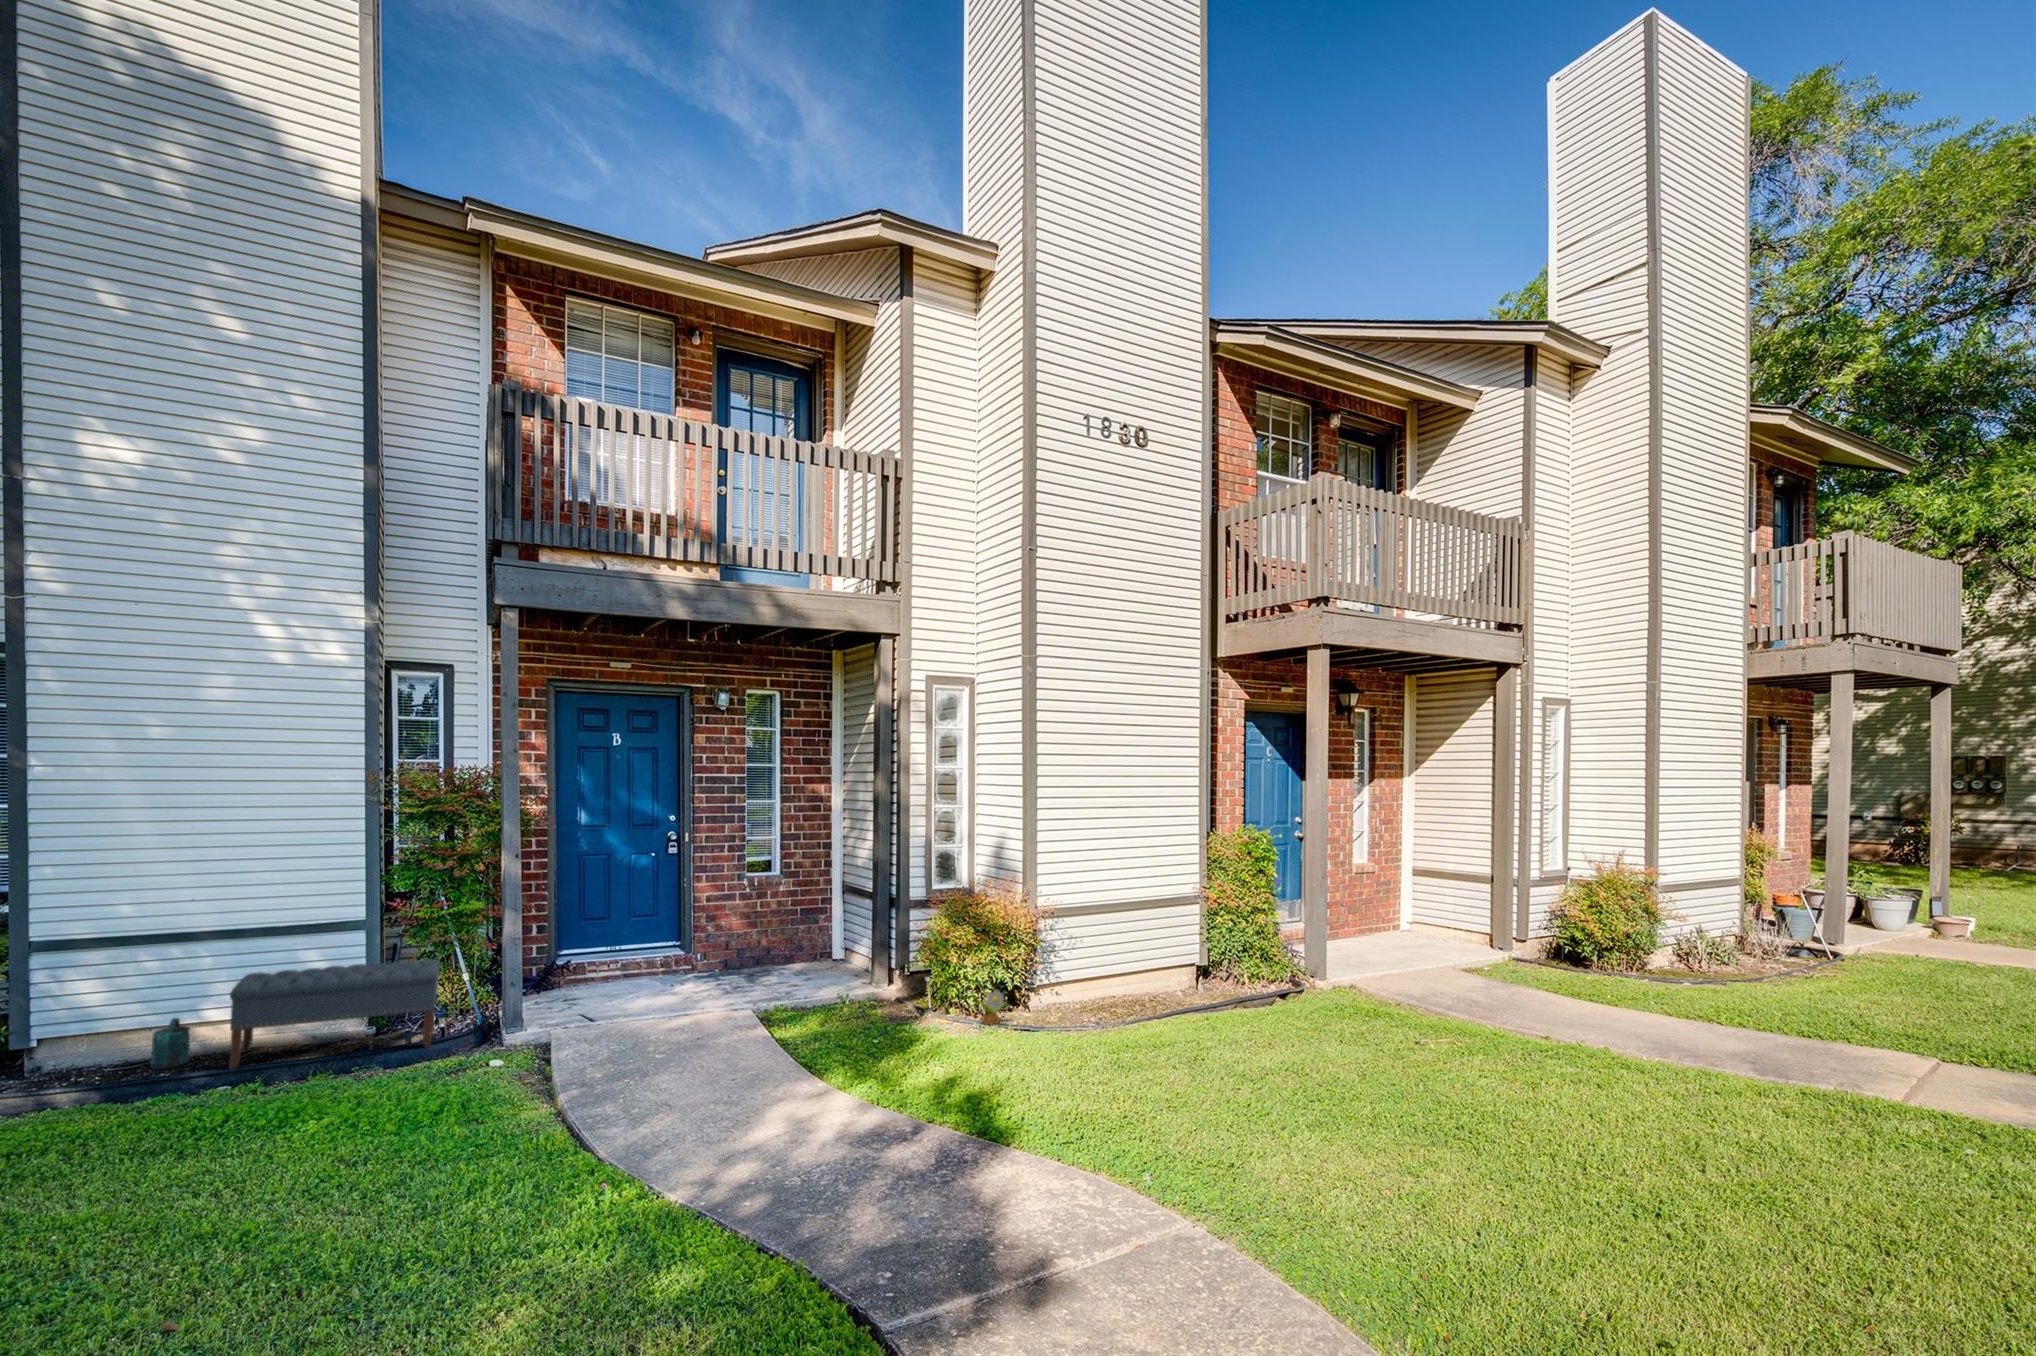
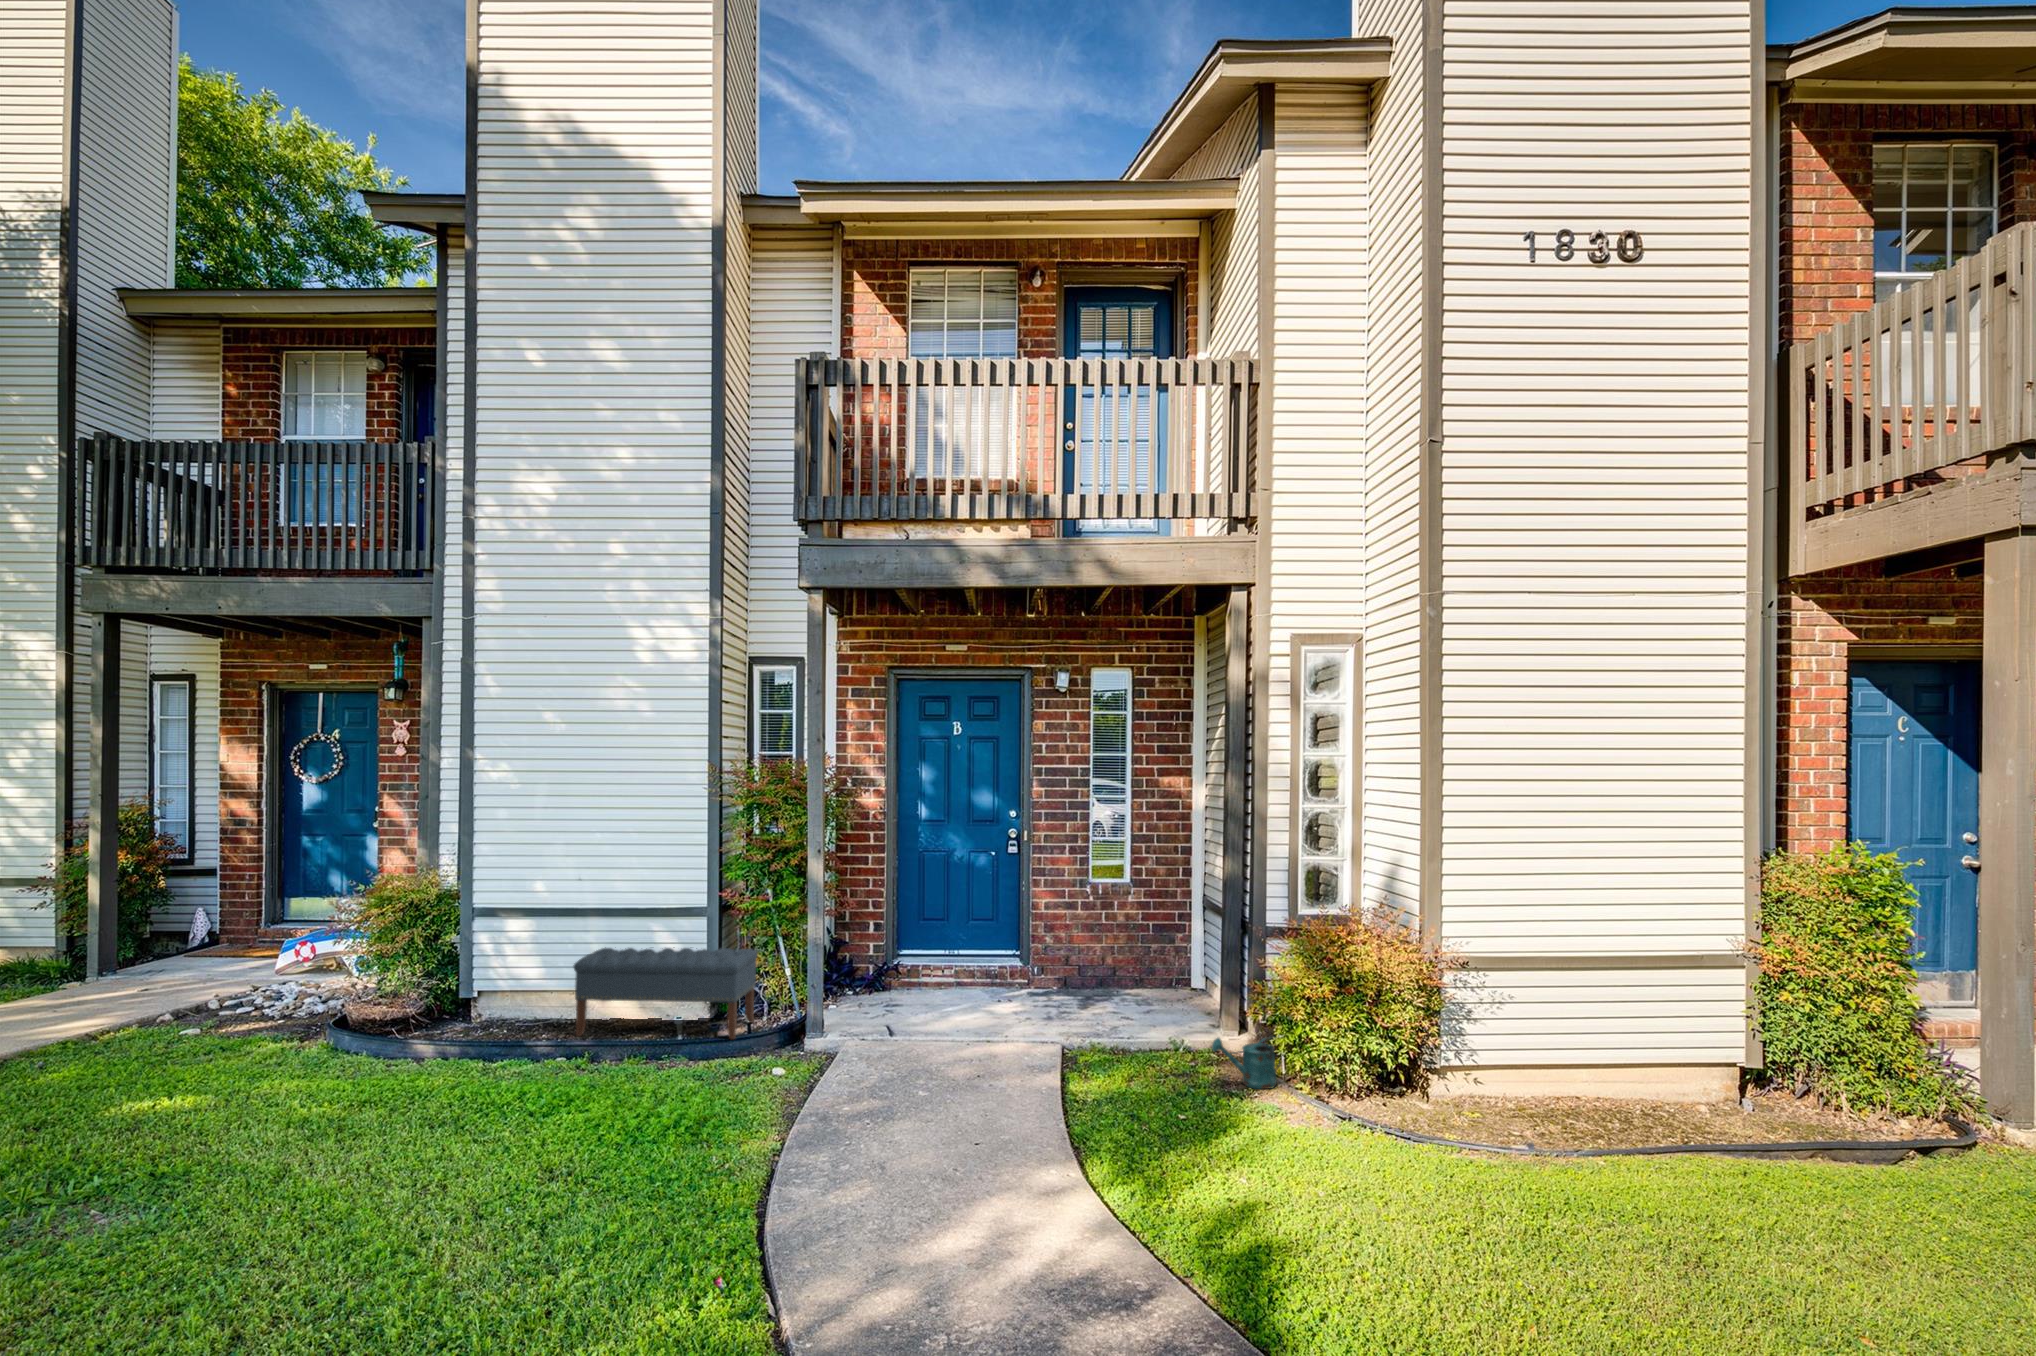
decorative plant: present [977,991,1008,1024] -> none [1324,1064,1378,1114]
watering can: present [150,1018,190,1069] -> present [1212,1037,1280,1089]

